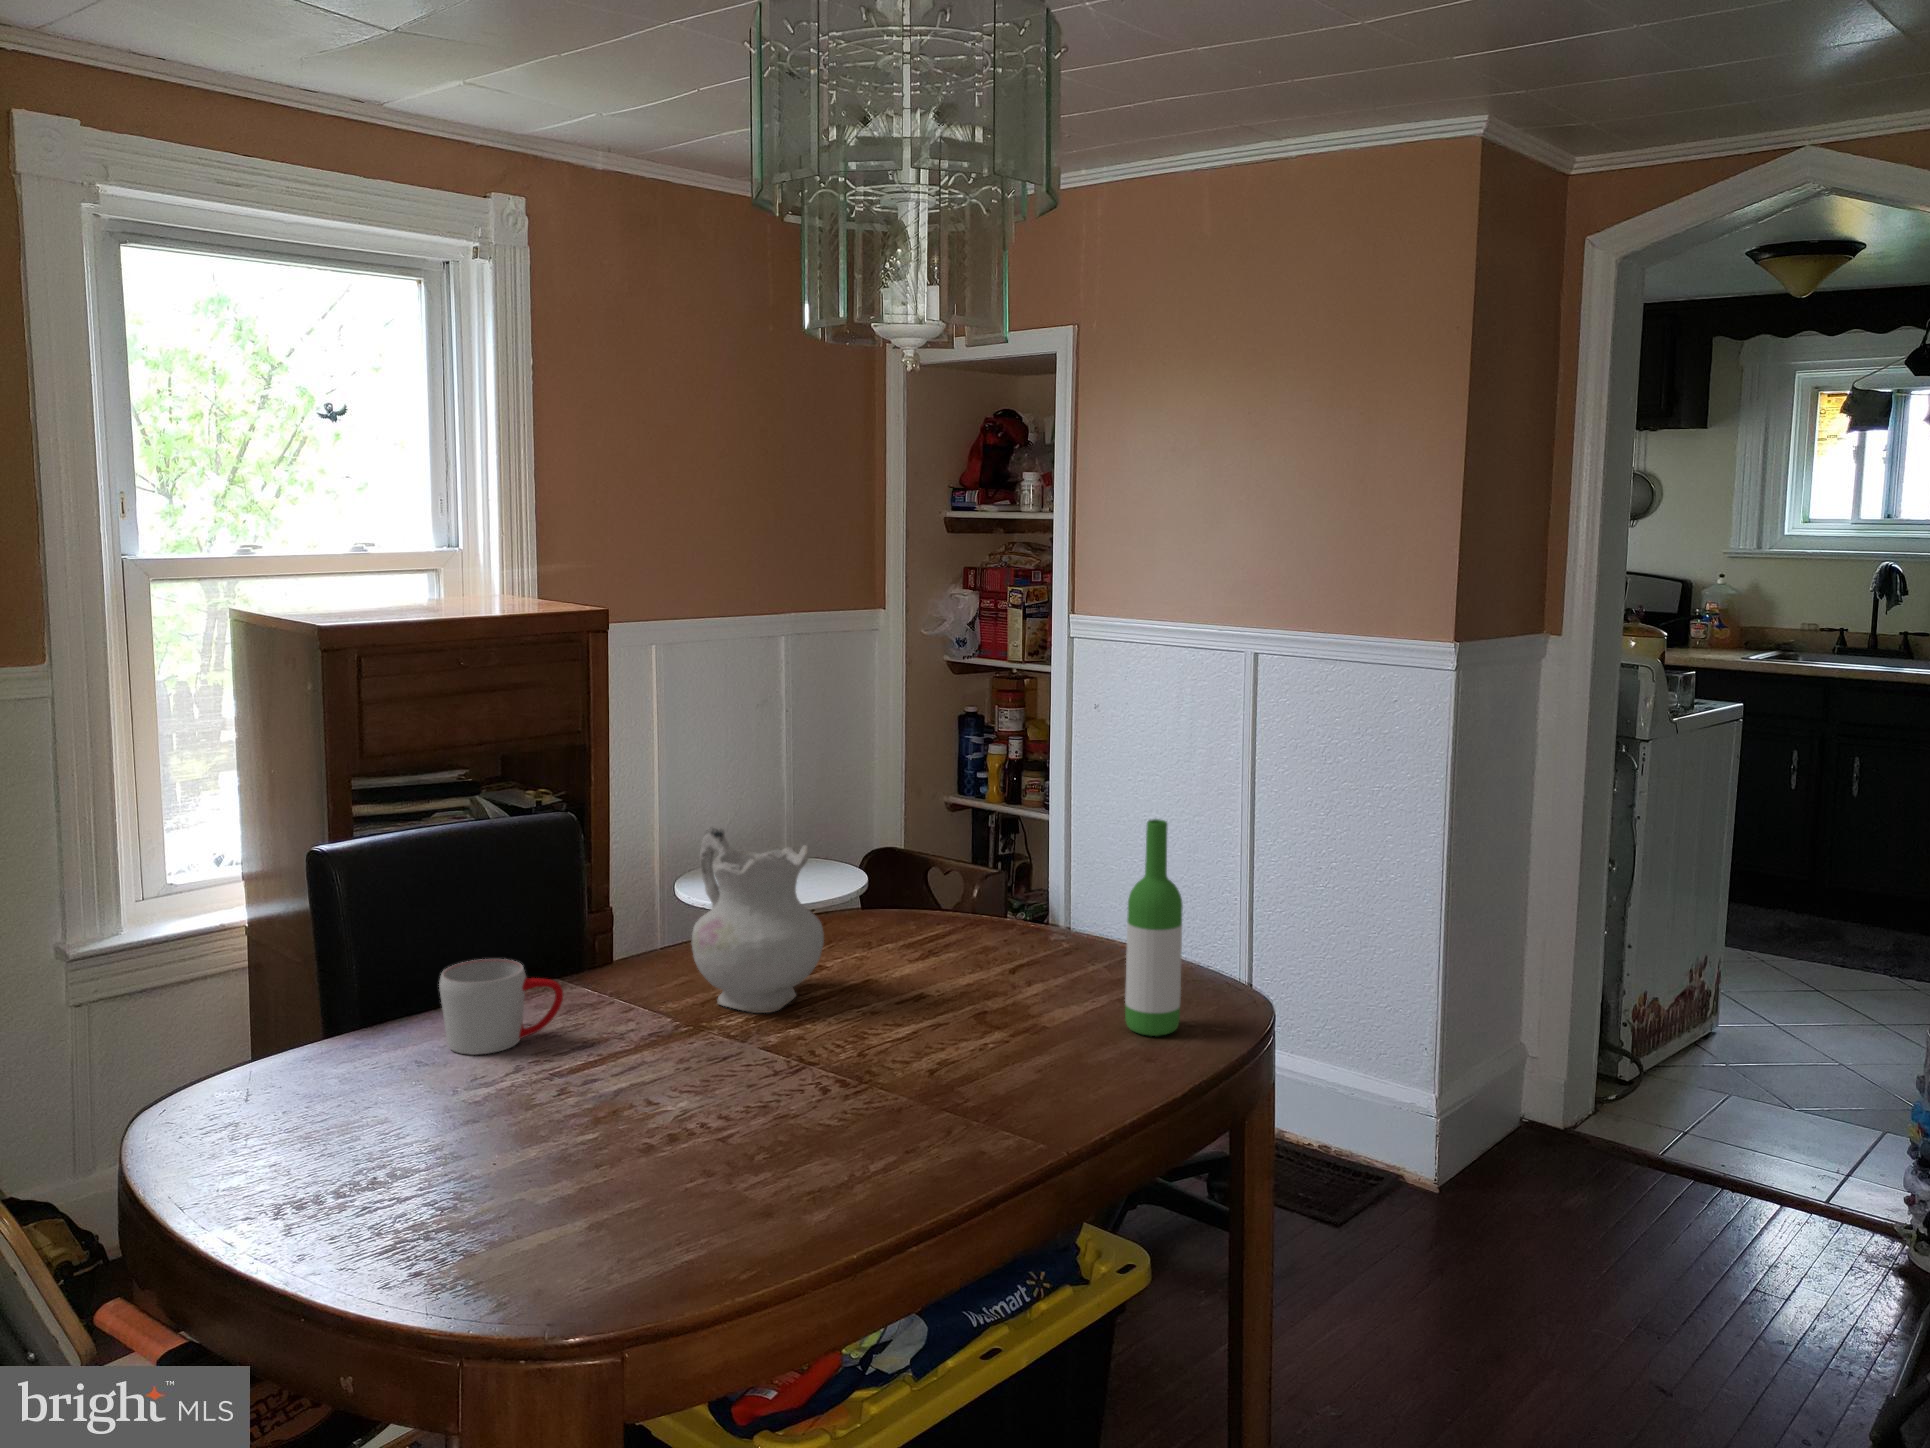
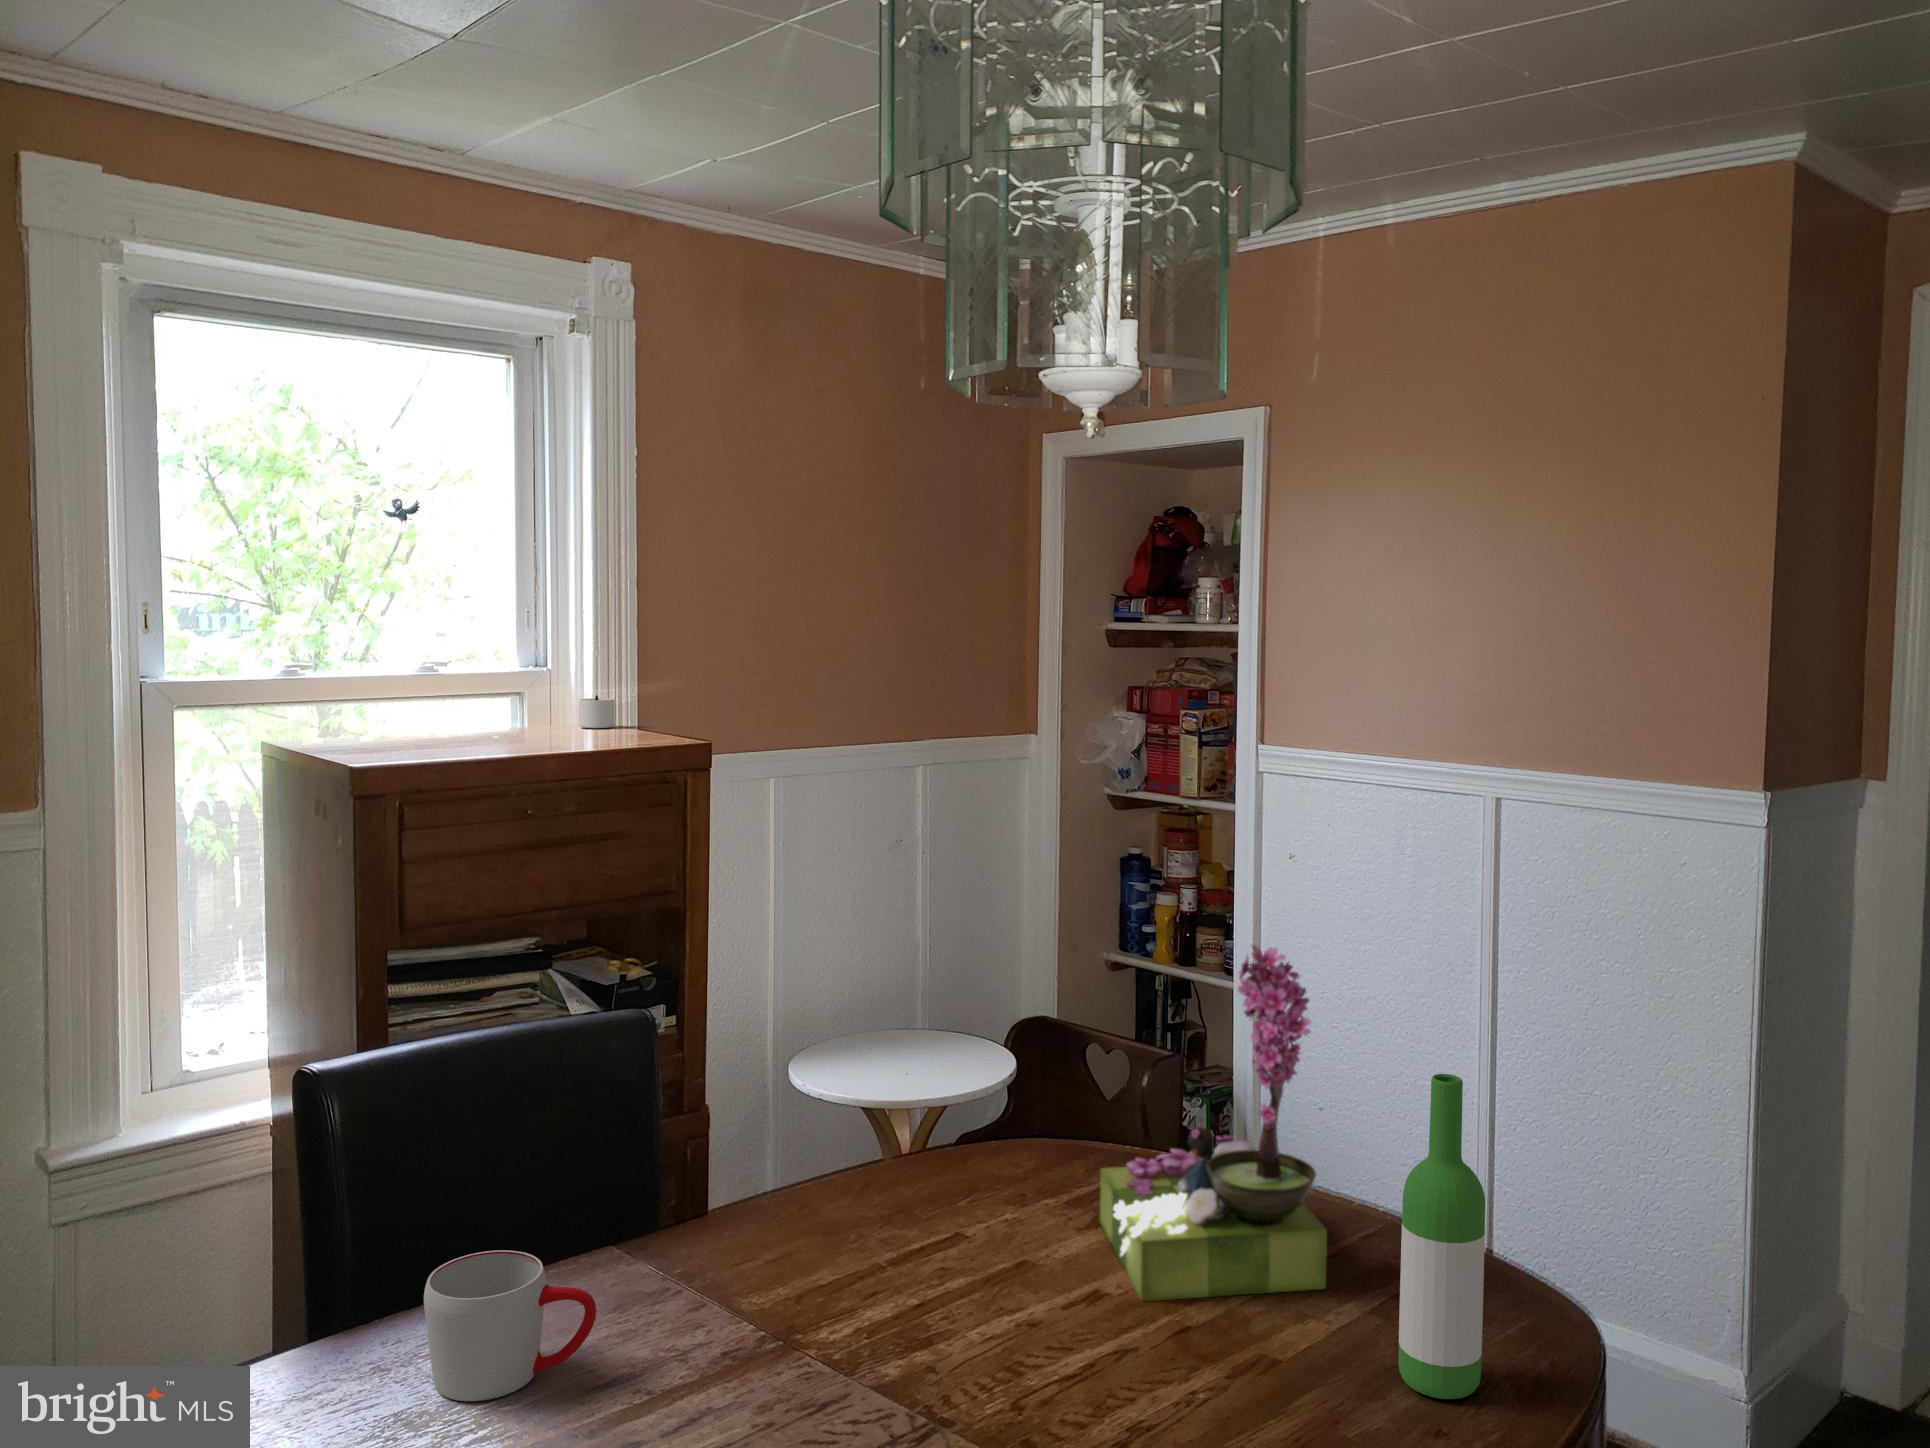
candle: none [488,572,532,600] -> present [579,695,615,728]
flower arrangement: none [926,744,1090,995] -> present [1100,945,1327,1301]
ceramic pitcher: present [692,827,824,1013] -> none [782,1055,963,1329]

